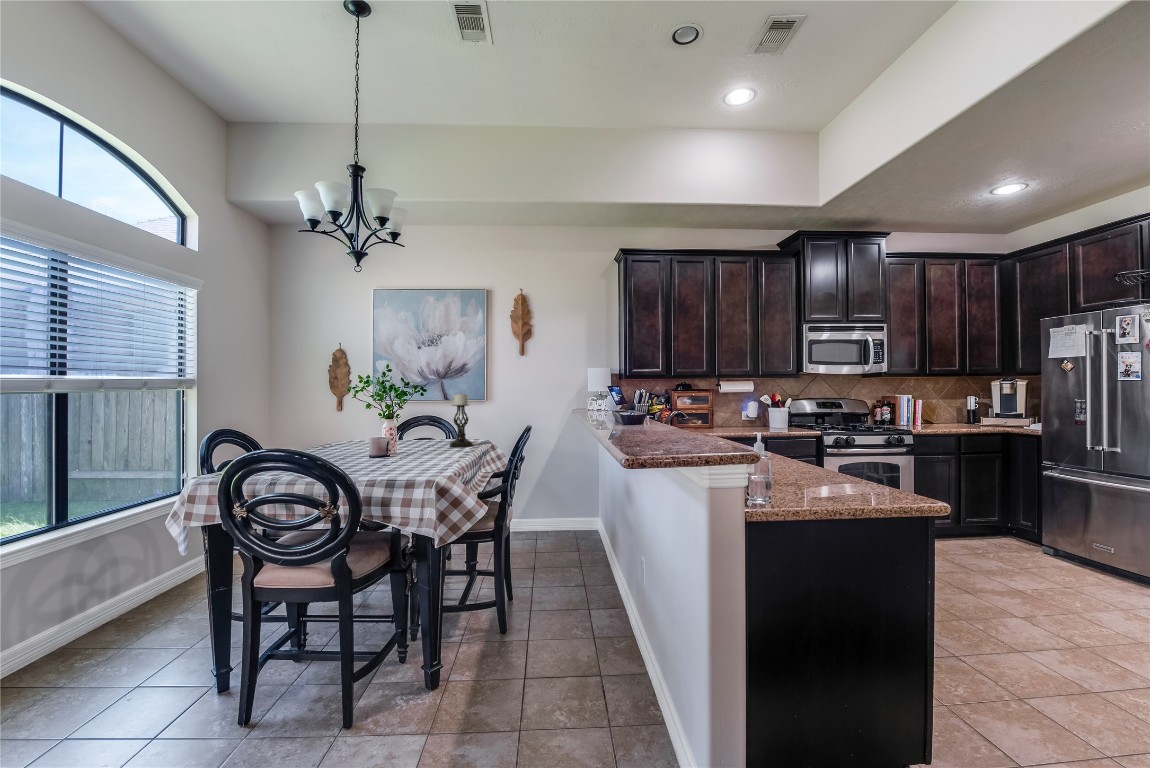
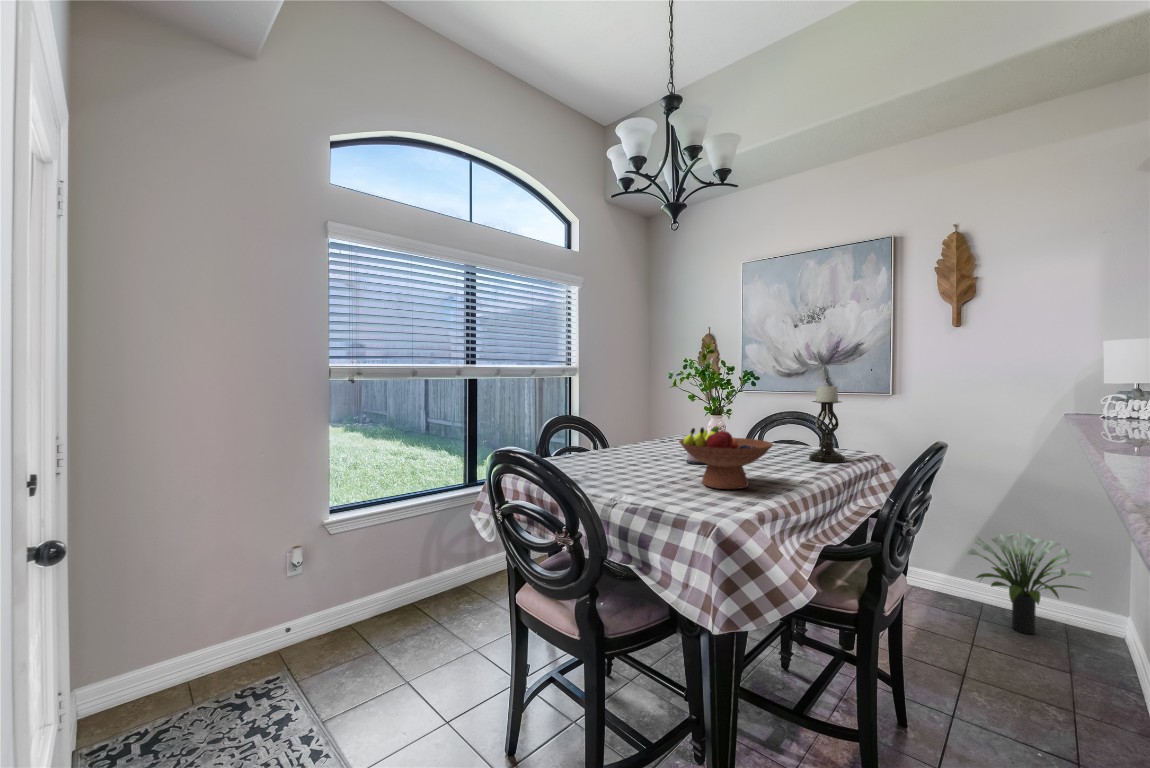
fruit bowl: none [380,423,447,466] -> present [679,427,773,489]
potted plant: none [531,481,586,541] -> present [967,532,1091,634]

